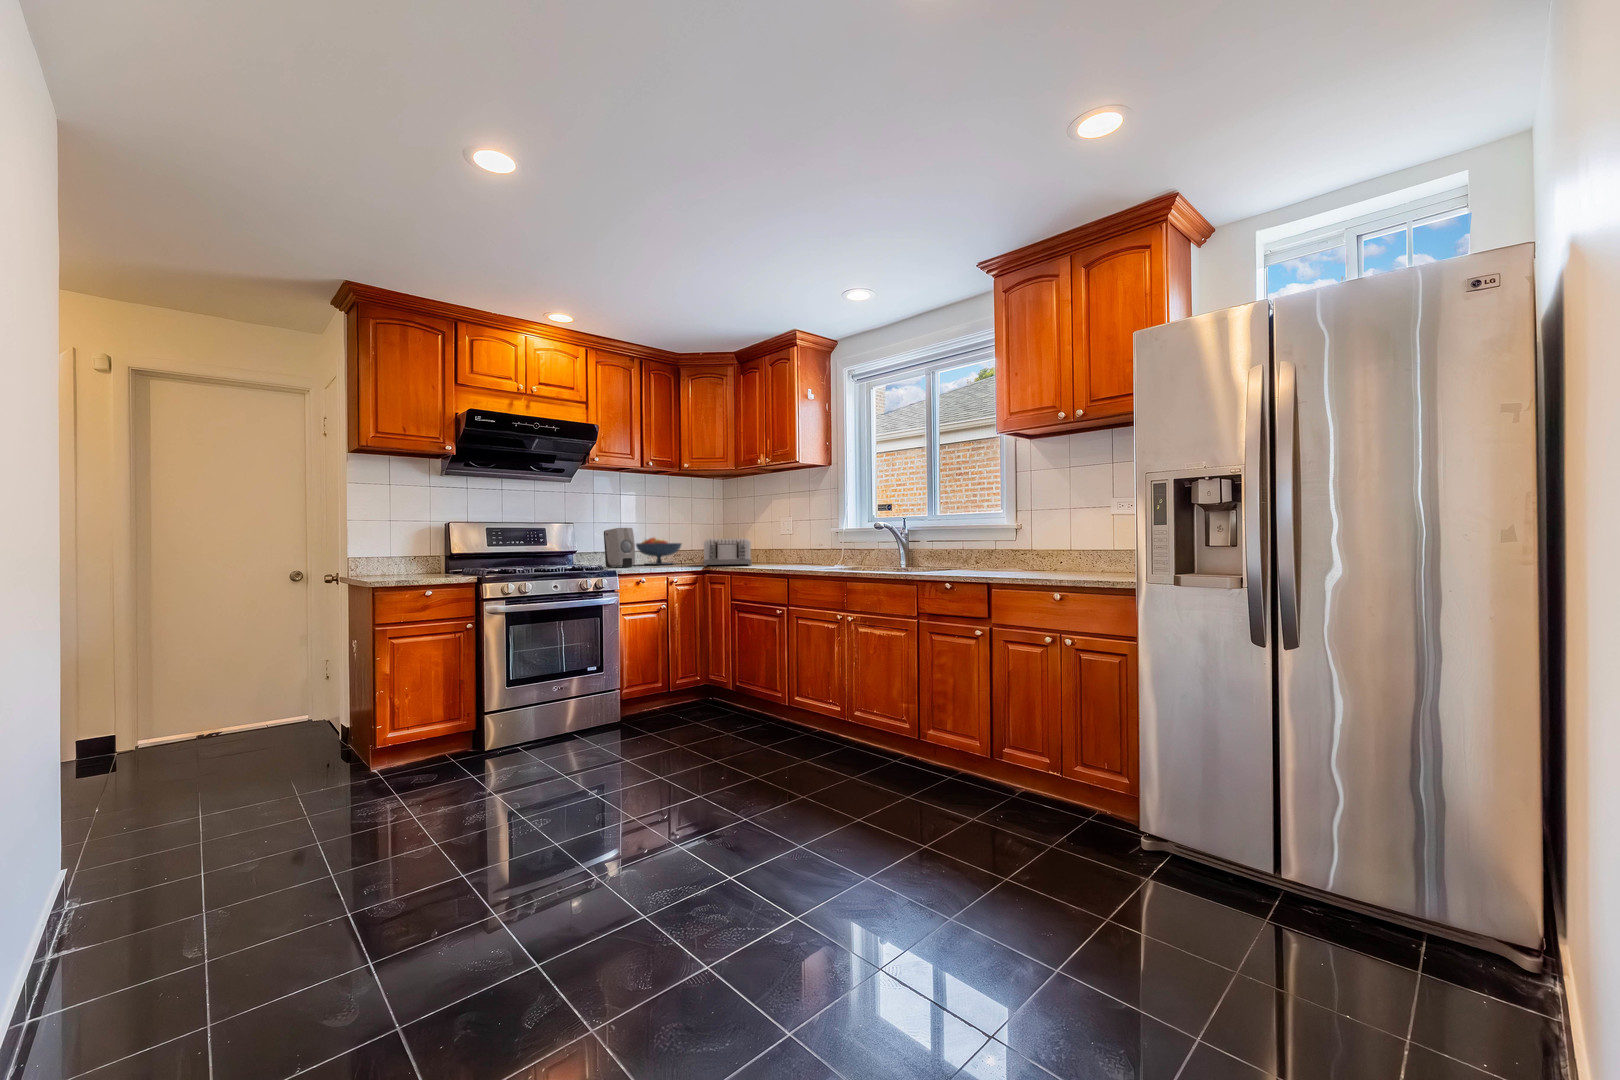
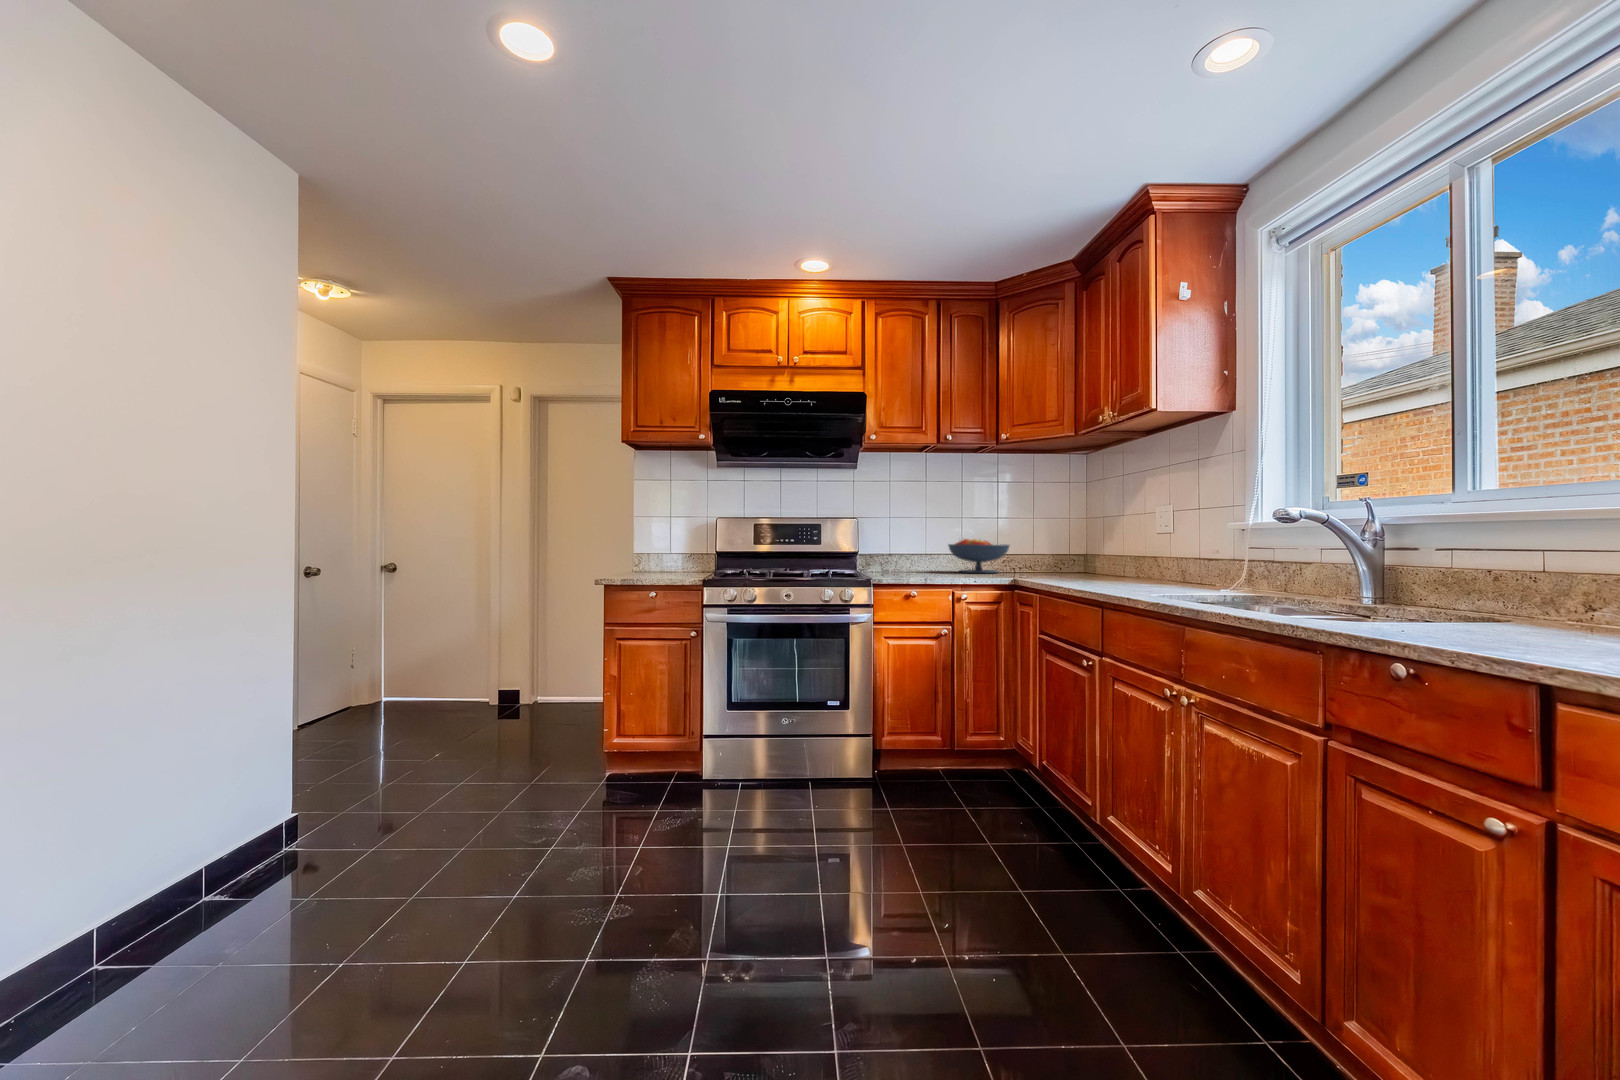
soap dispenser: present [604,528,635,567] -> none [895,524,927,575]
toaster: present [703,539,752,566] -> none [1012,540,1102,581]

